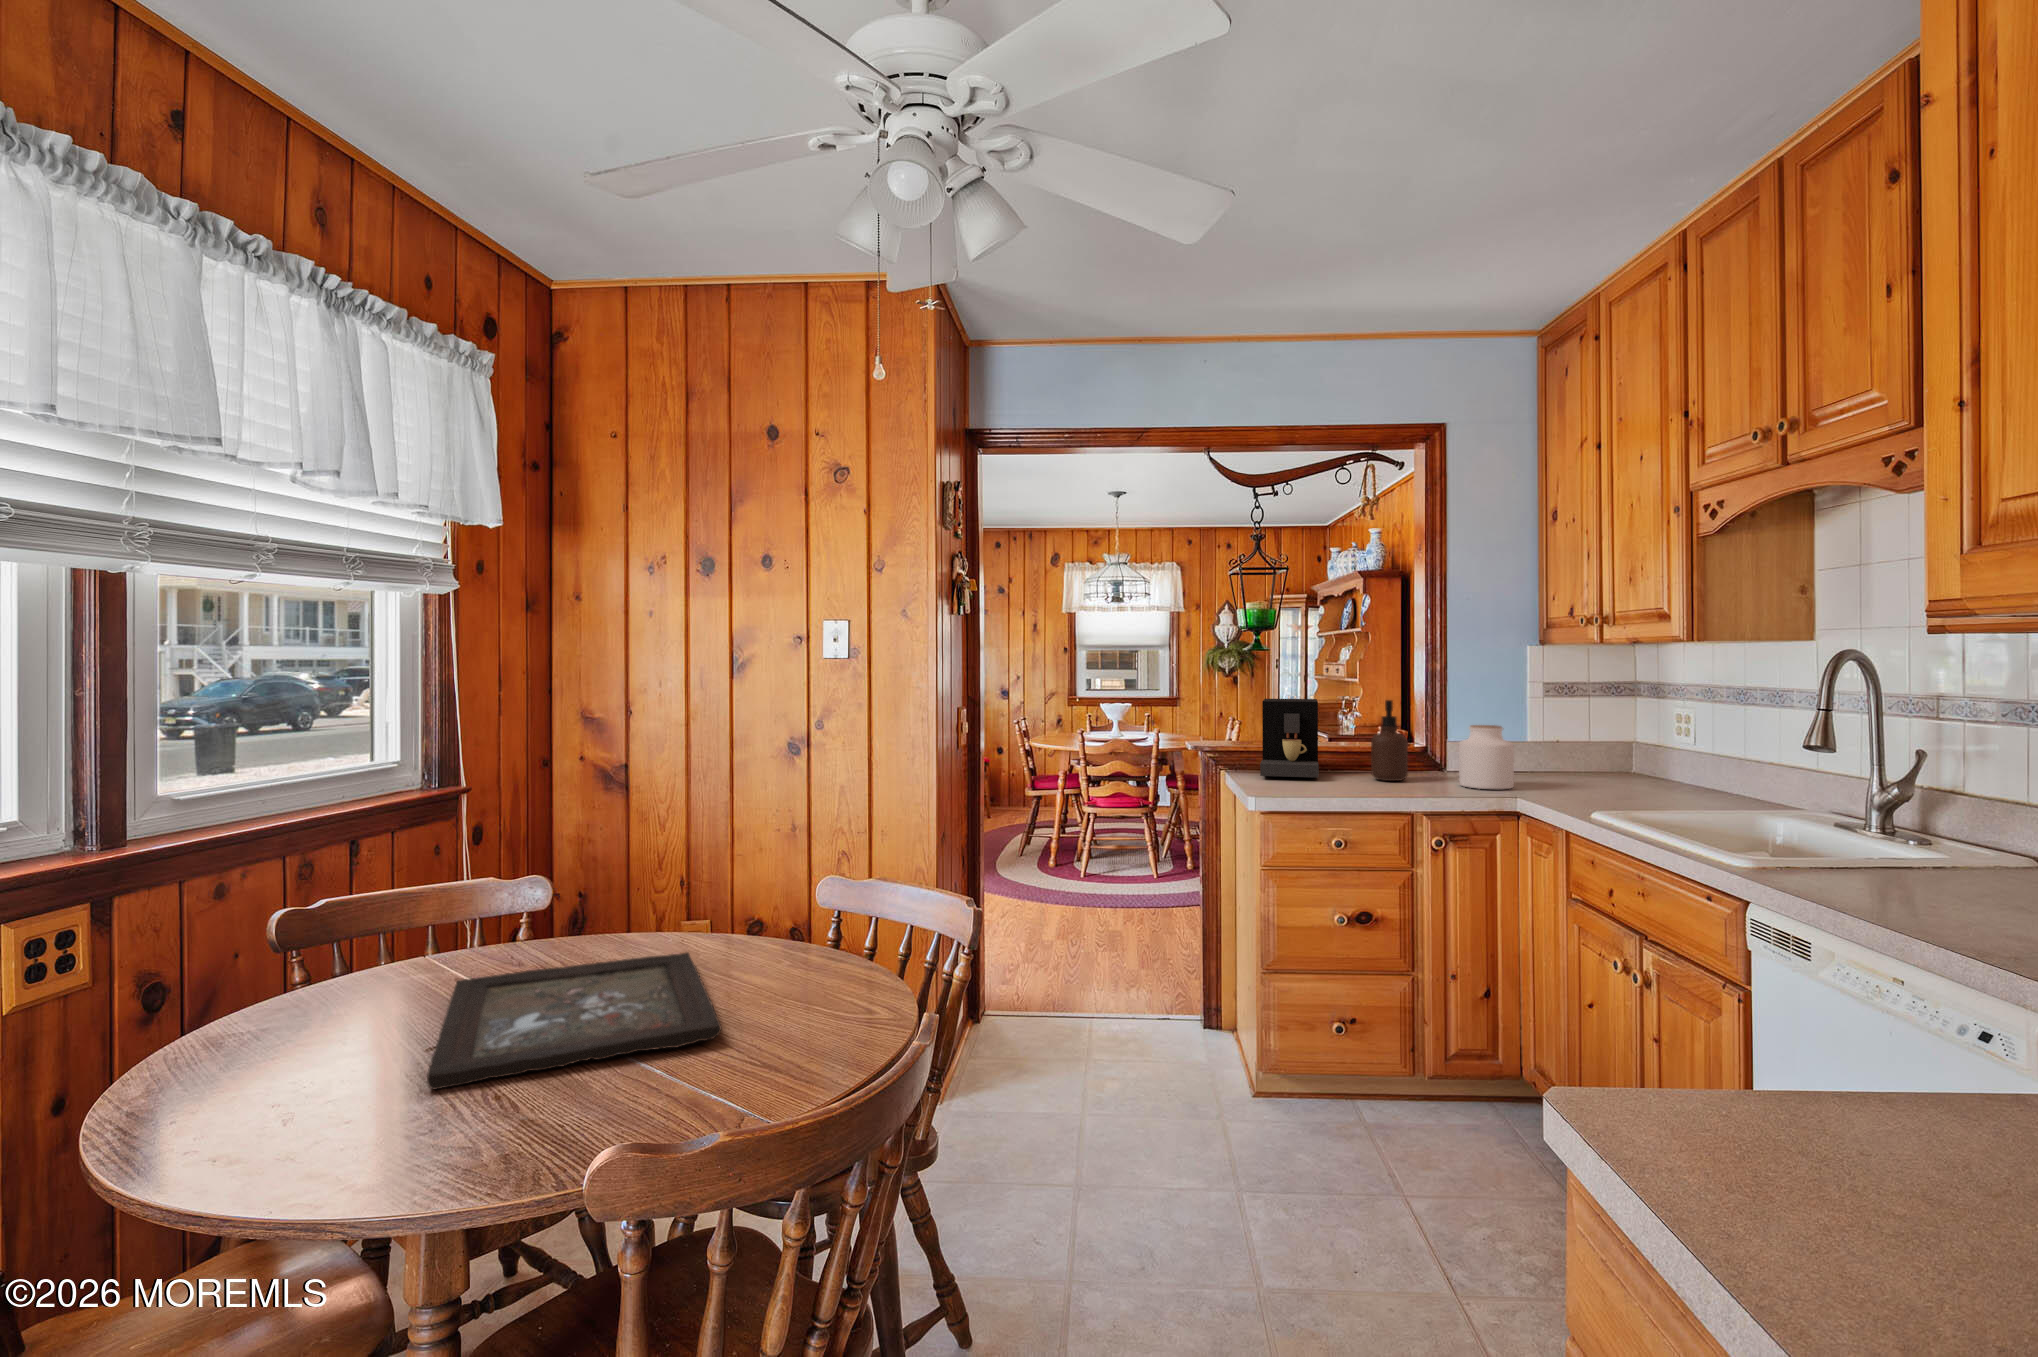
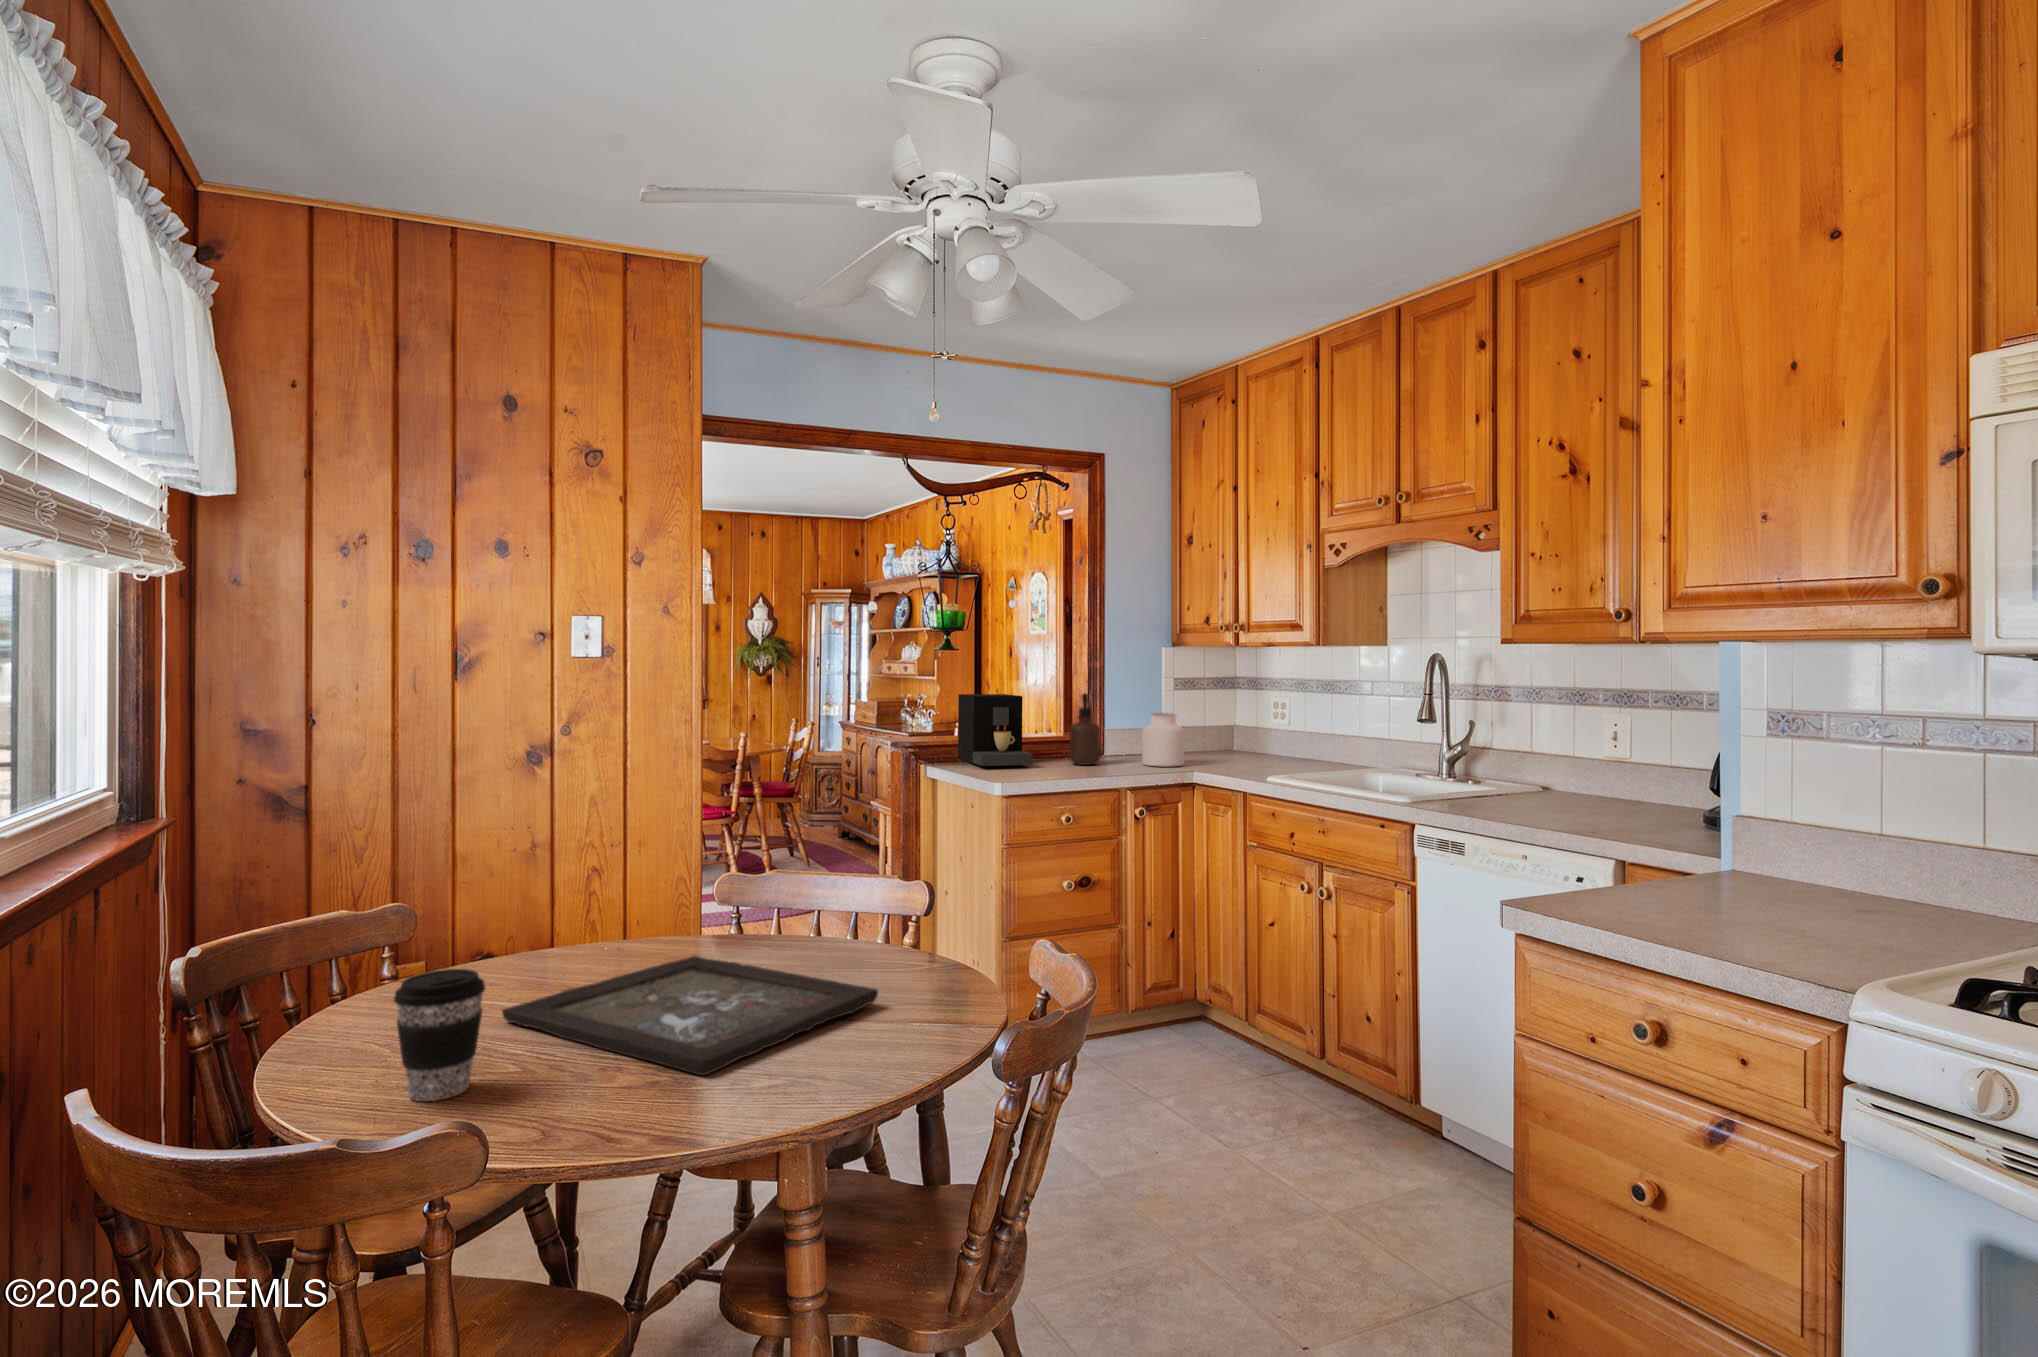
coffee cup: none [231,945,321,1060] -> present [394,969,485,1101]

